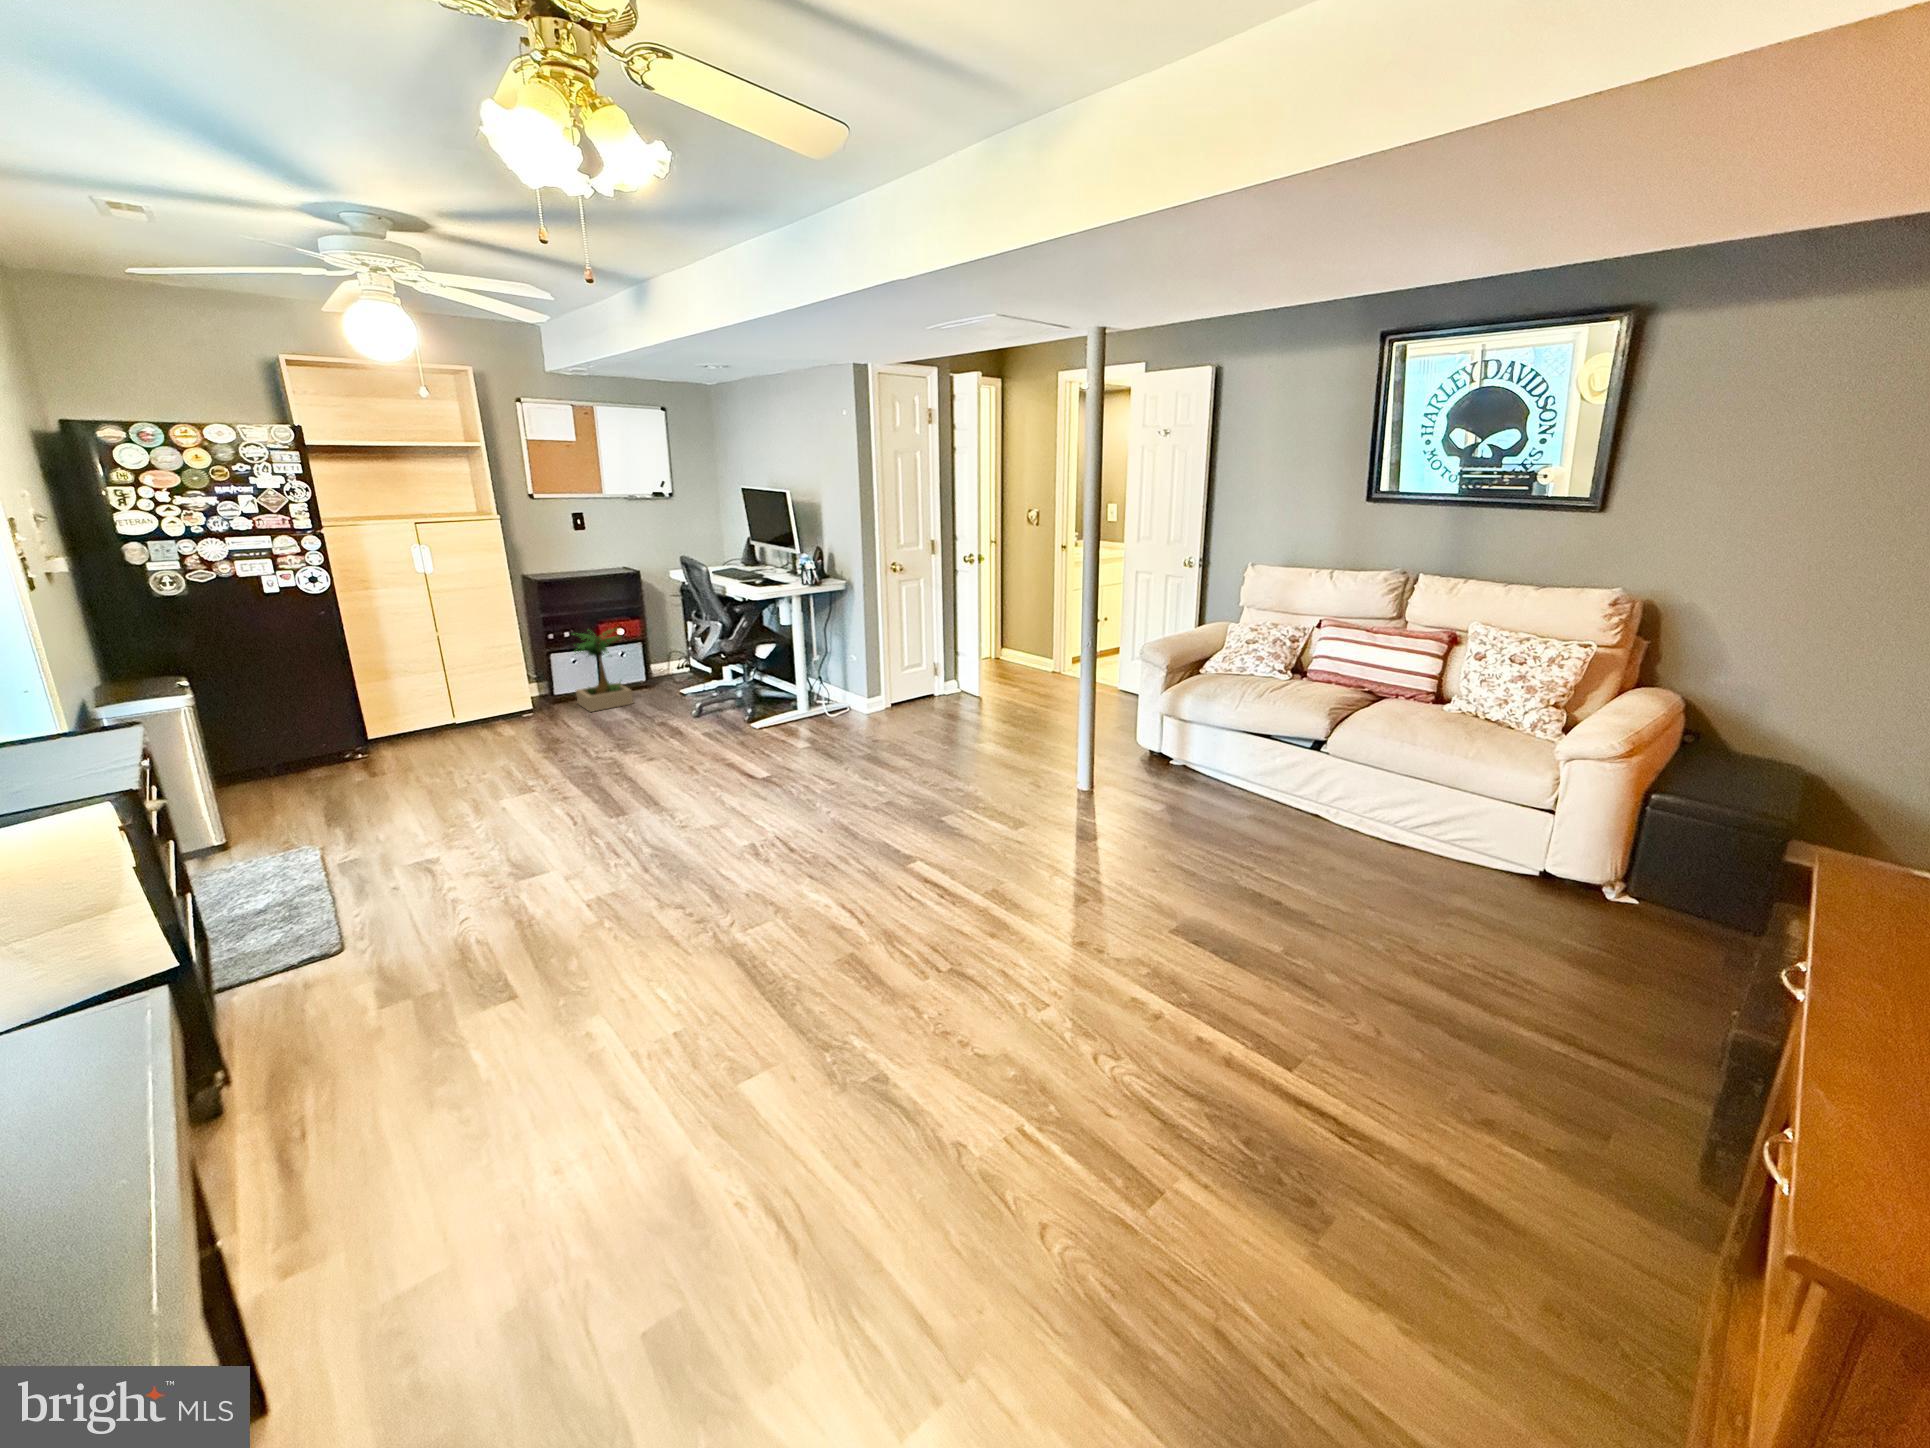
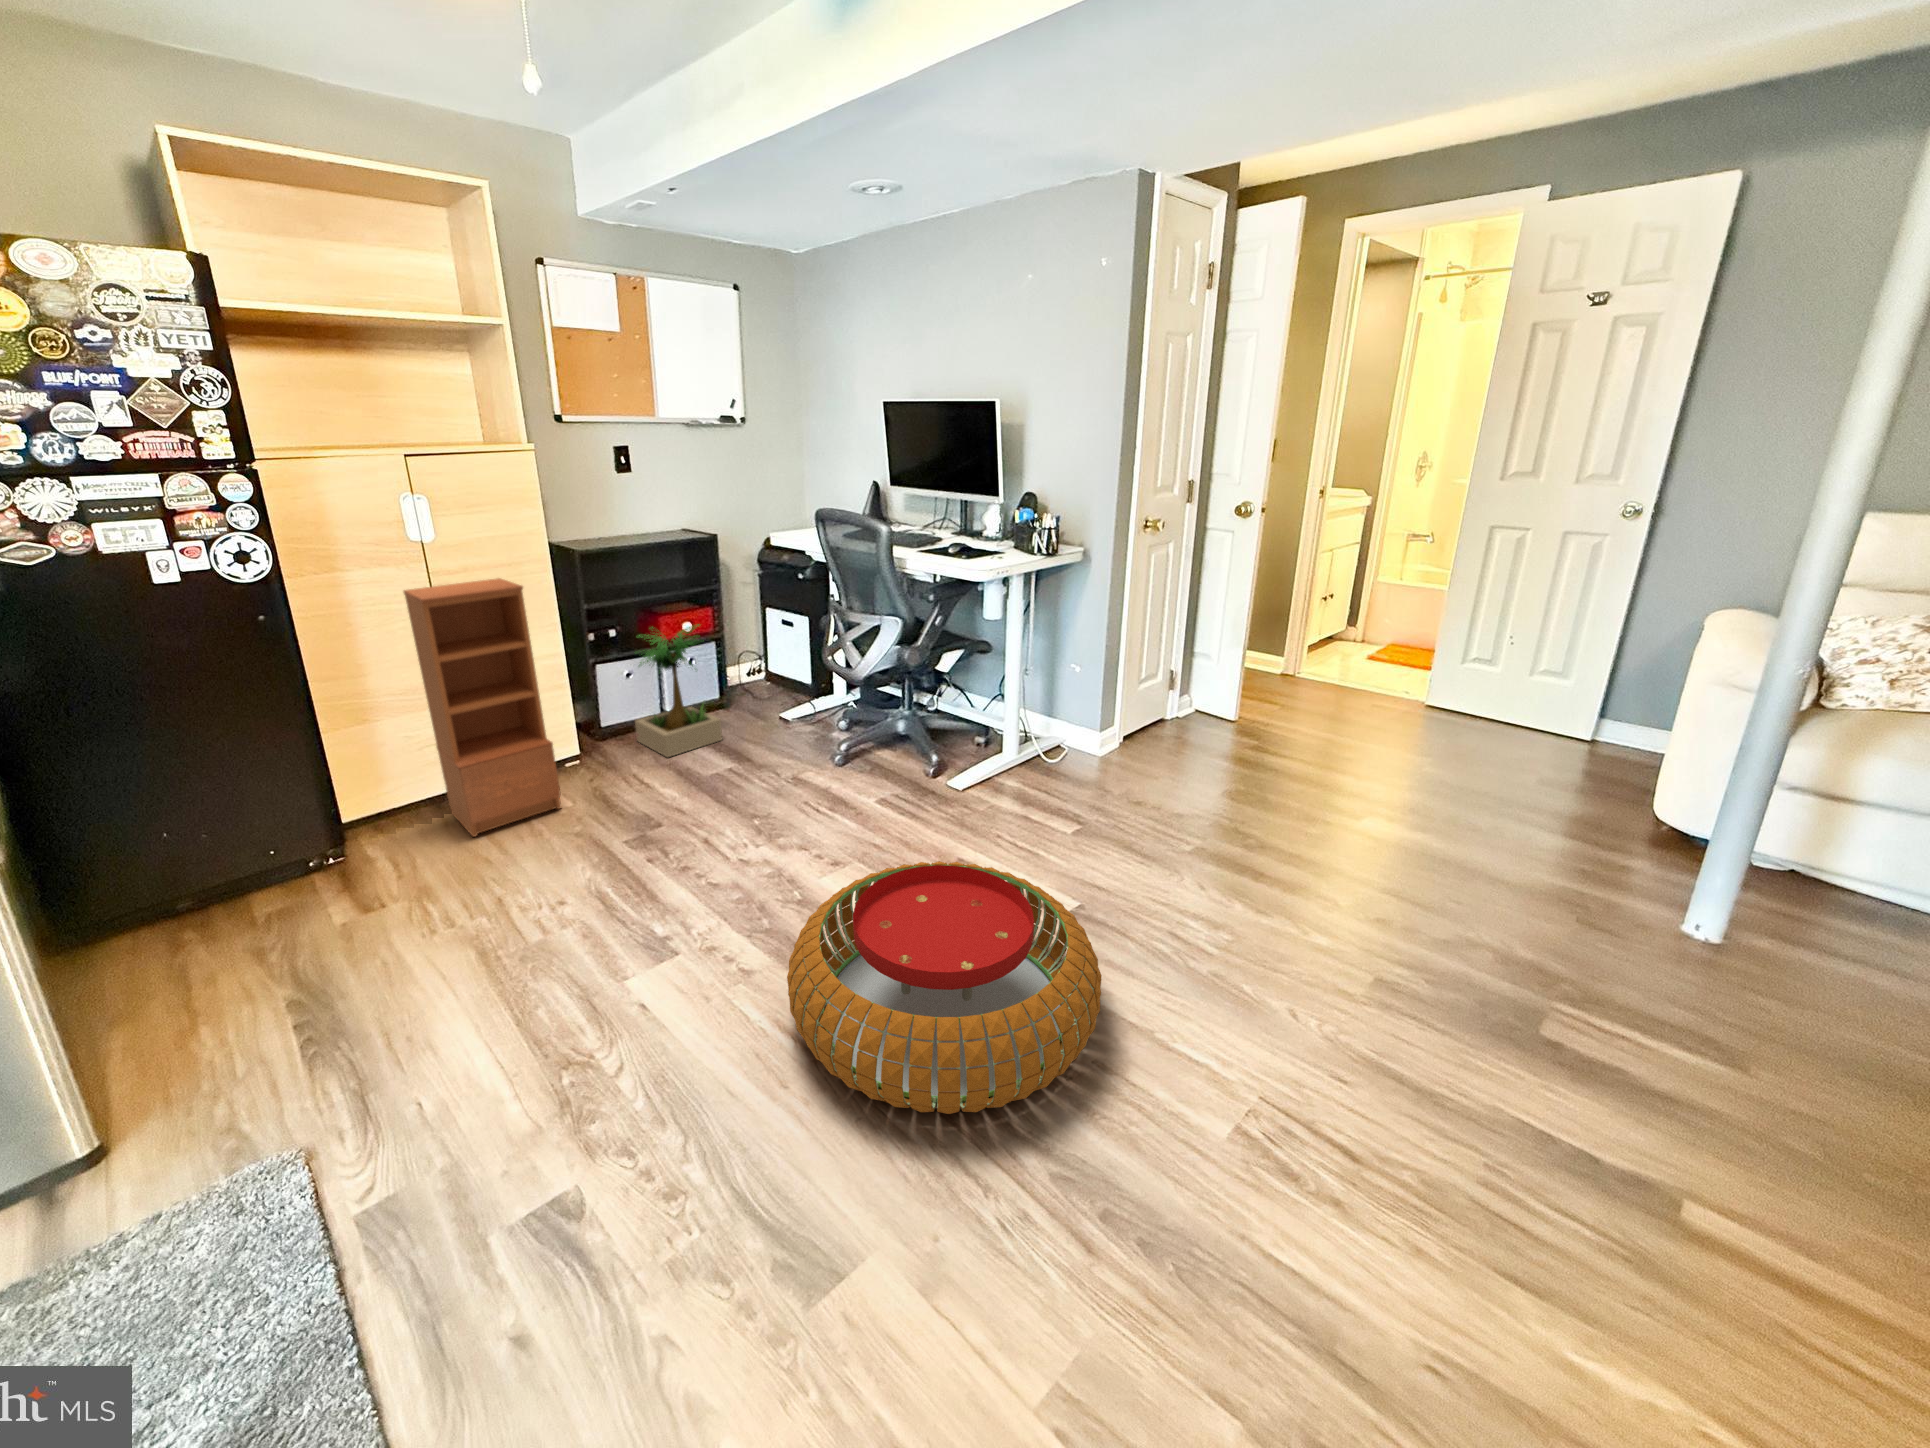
bookcase: none [411,595,507,747] -> present [404,578,561,837]
pouf: none [557,743,728,838] -> present [787,861,1102,1114]

